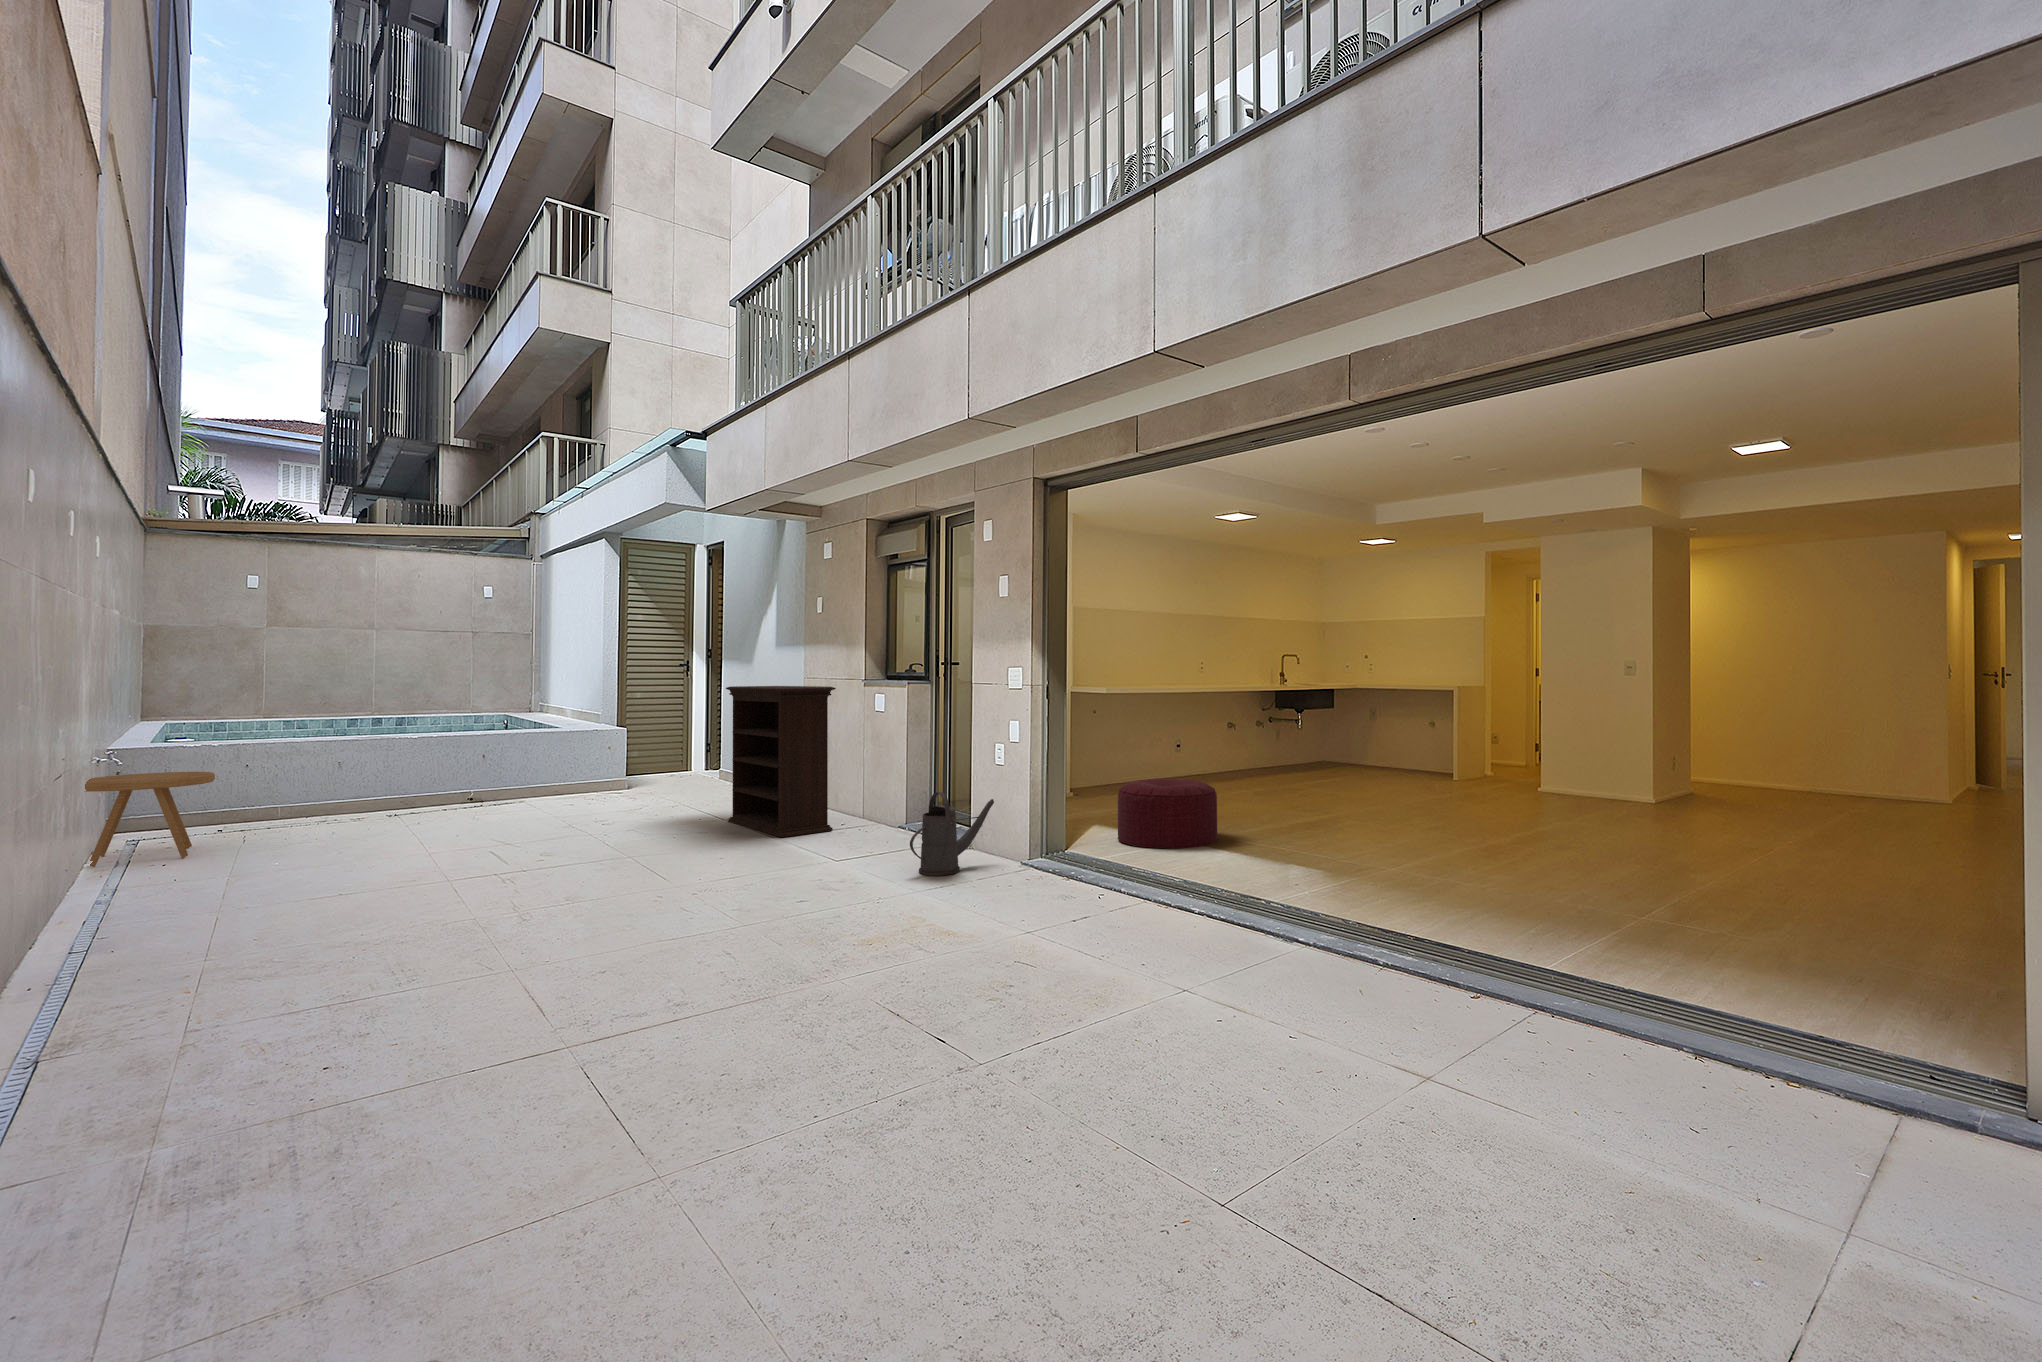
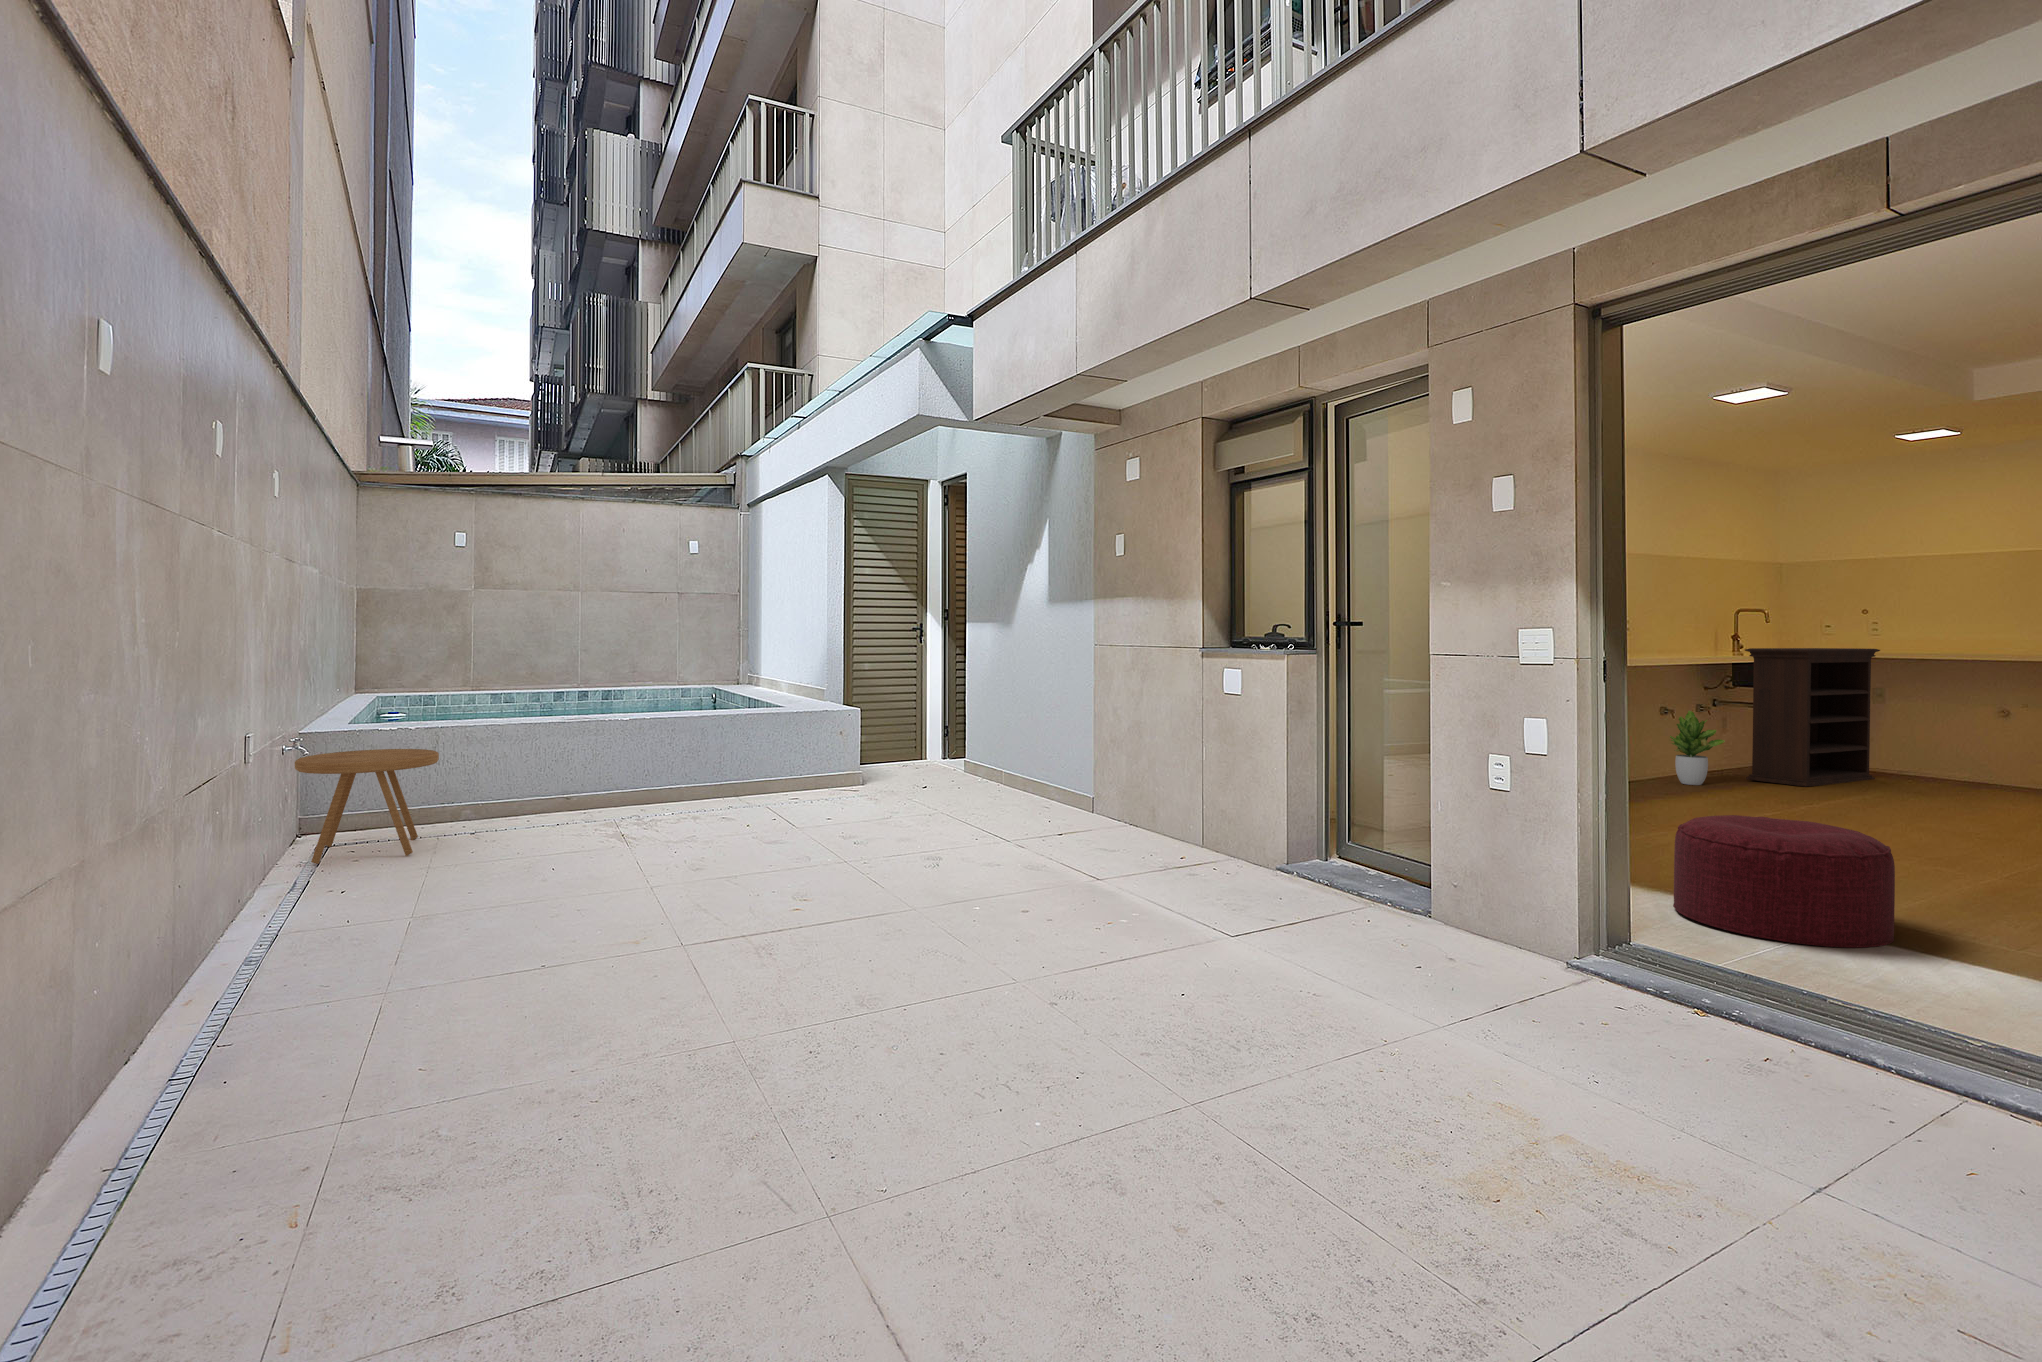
bookshelf: present [726,686,836,837] -> present [1745,648,1880,787]
potted plant: none [1242,721,1275,773] -> present [1670,711,1725,785]
watering can: present [910,792,994,876] -> none [1397,835,1513,979]

